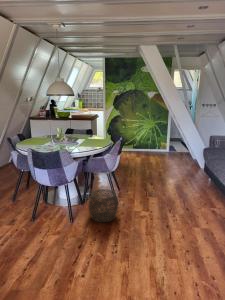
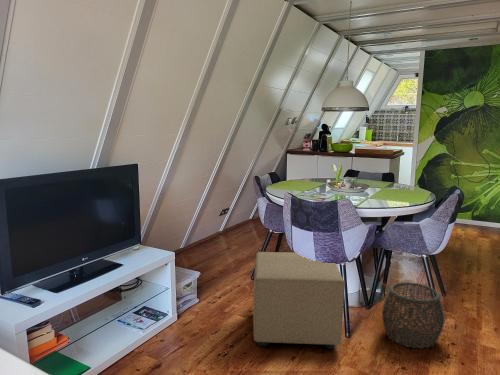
ottoman: none [15,180,67,239] -> present [253,252,345,349]

